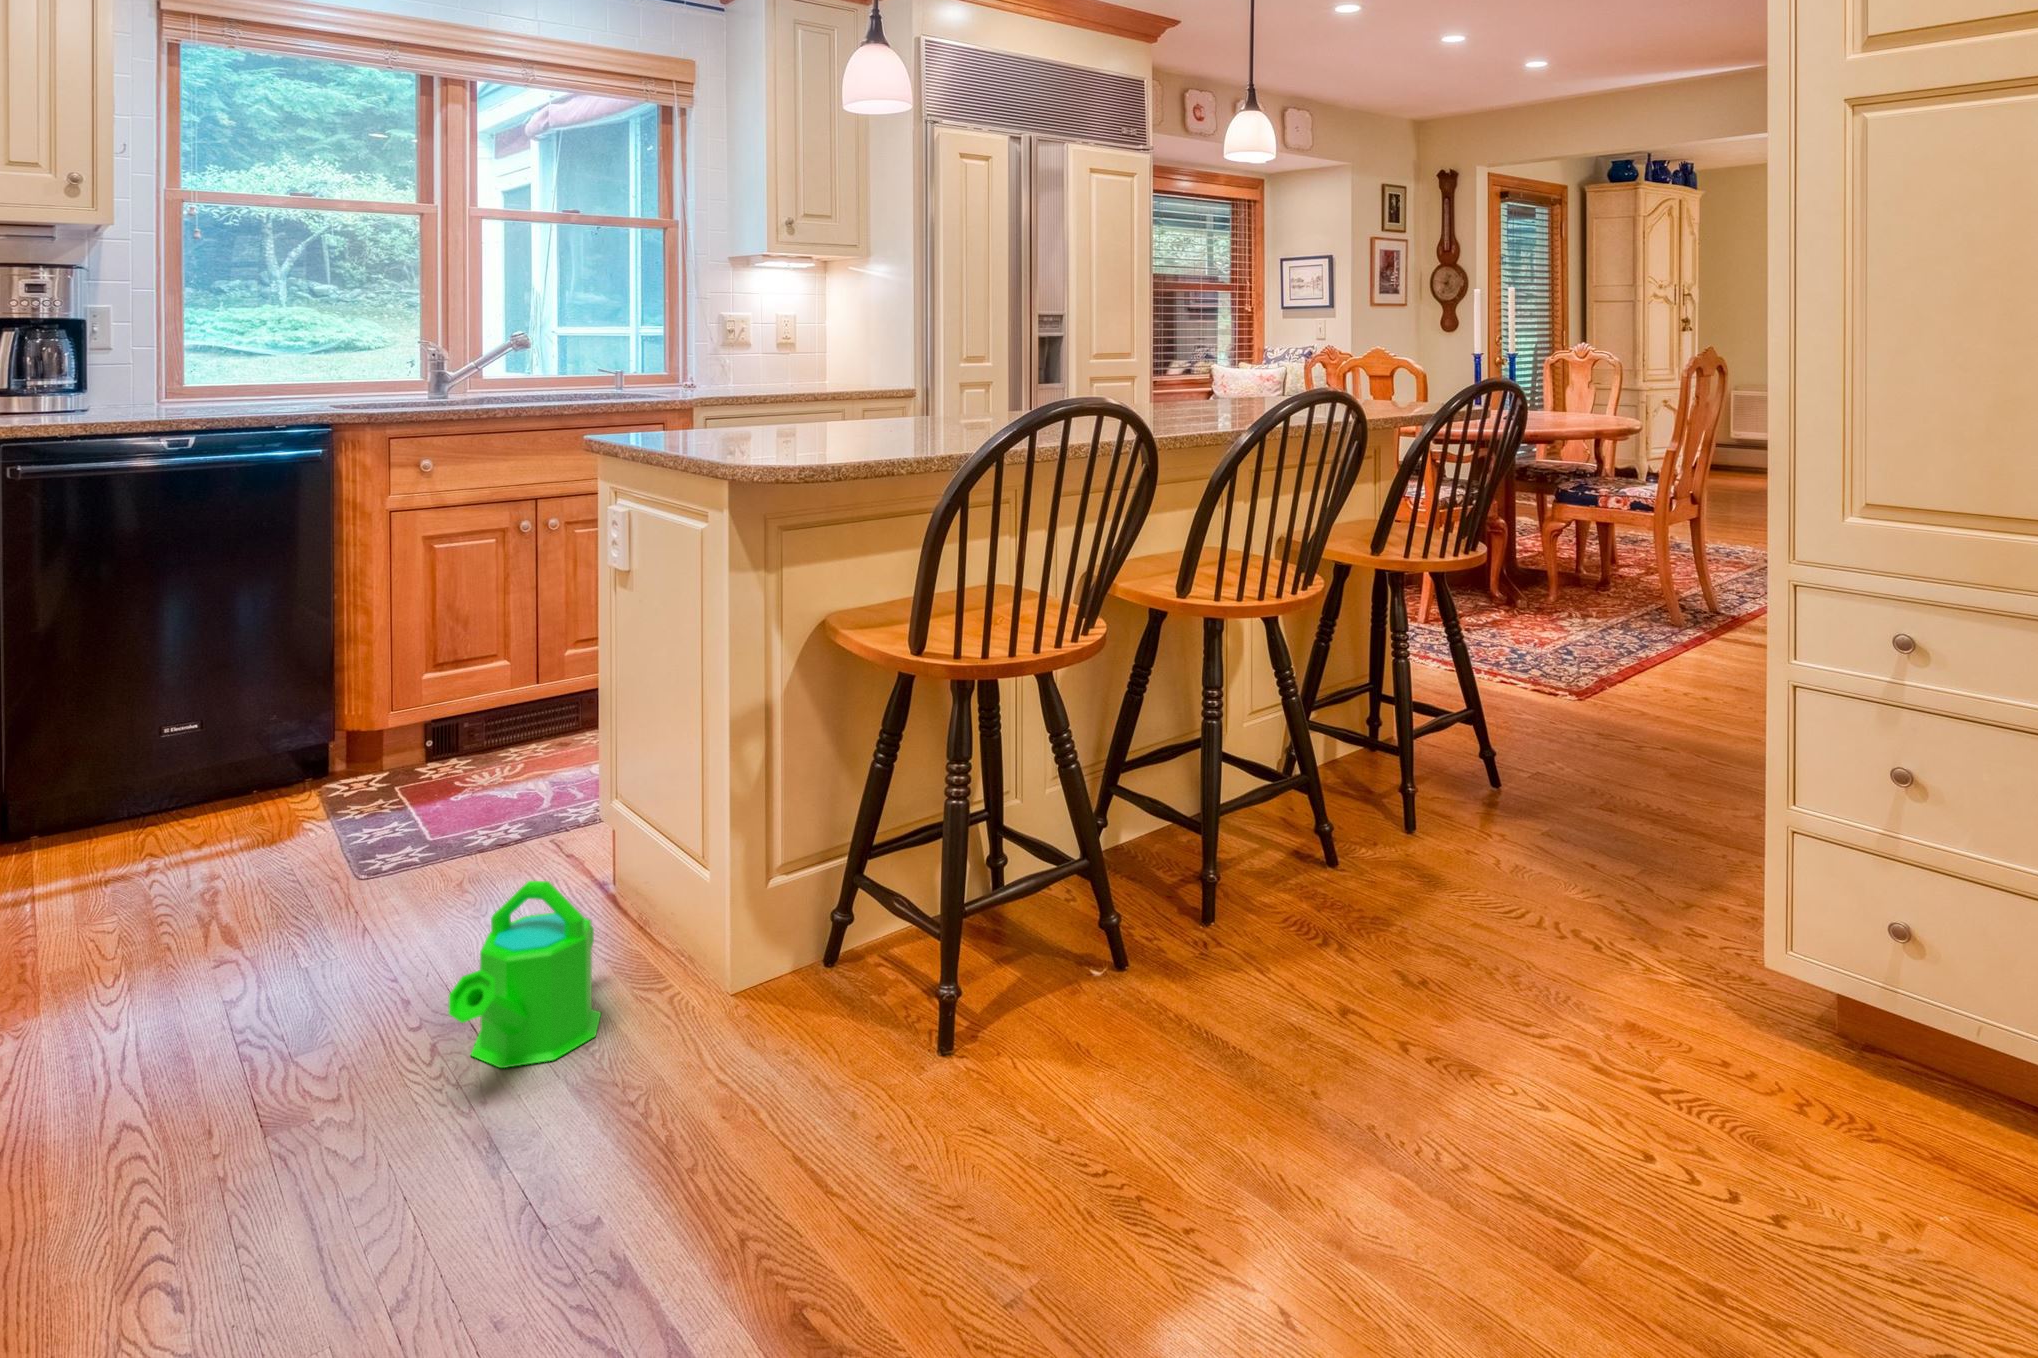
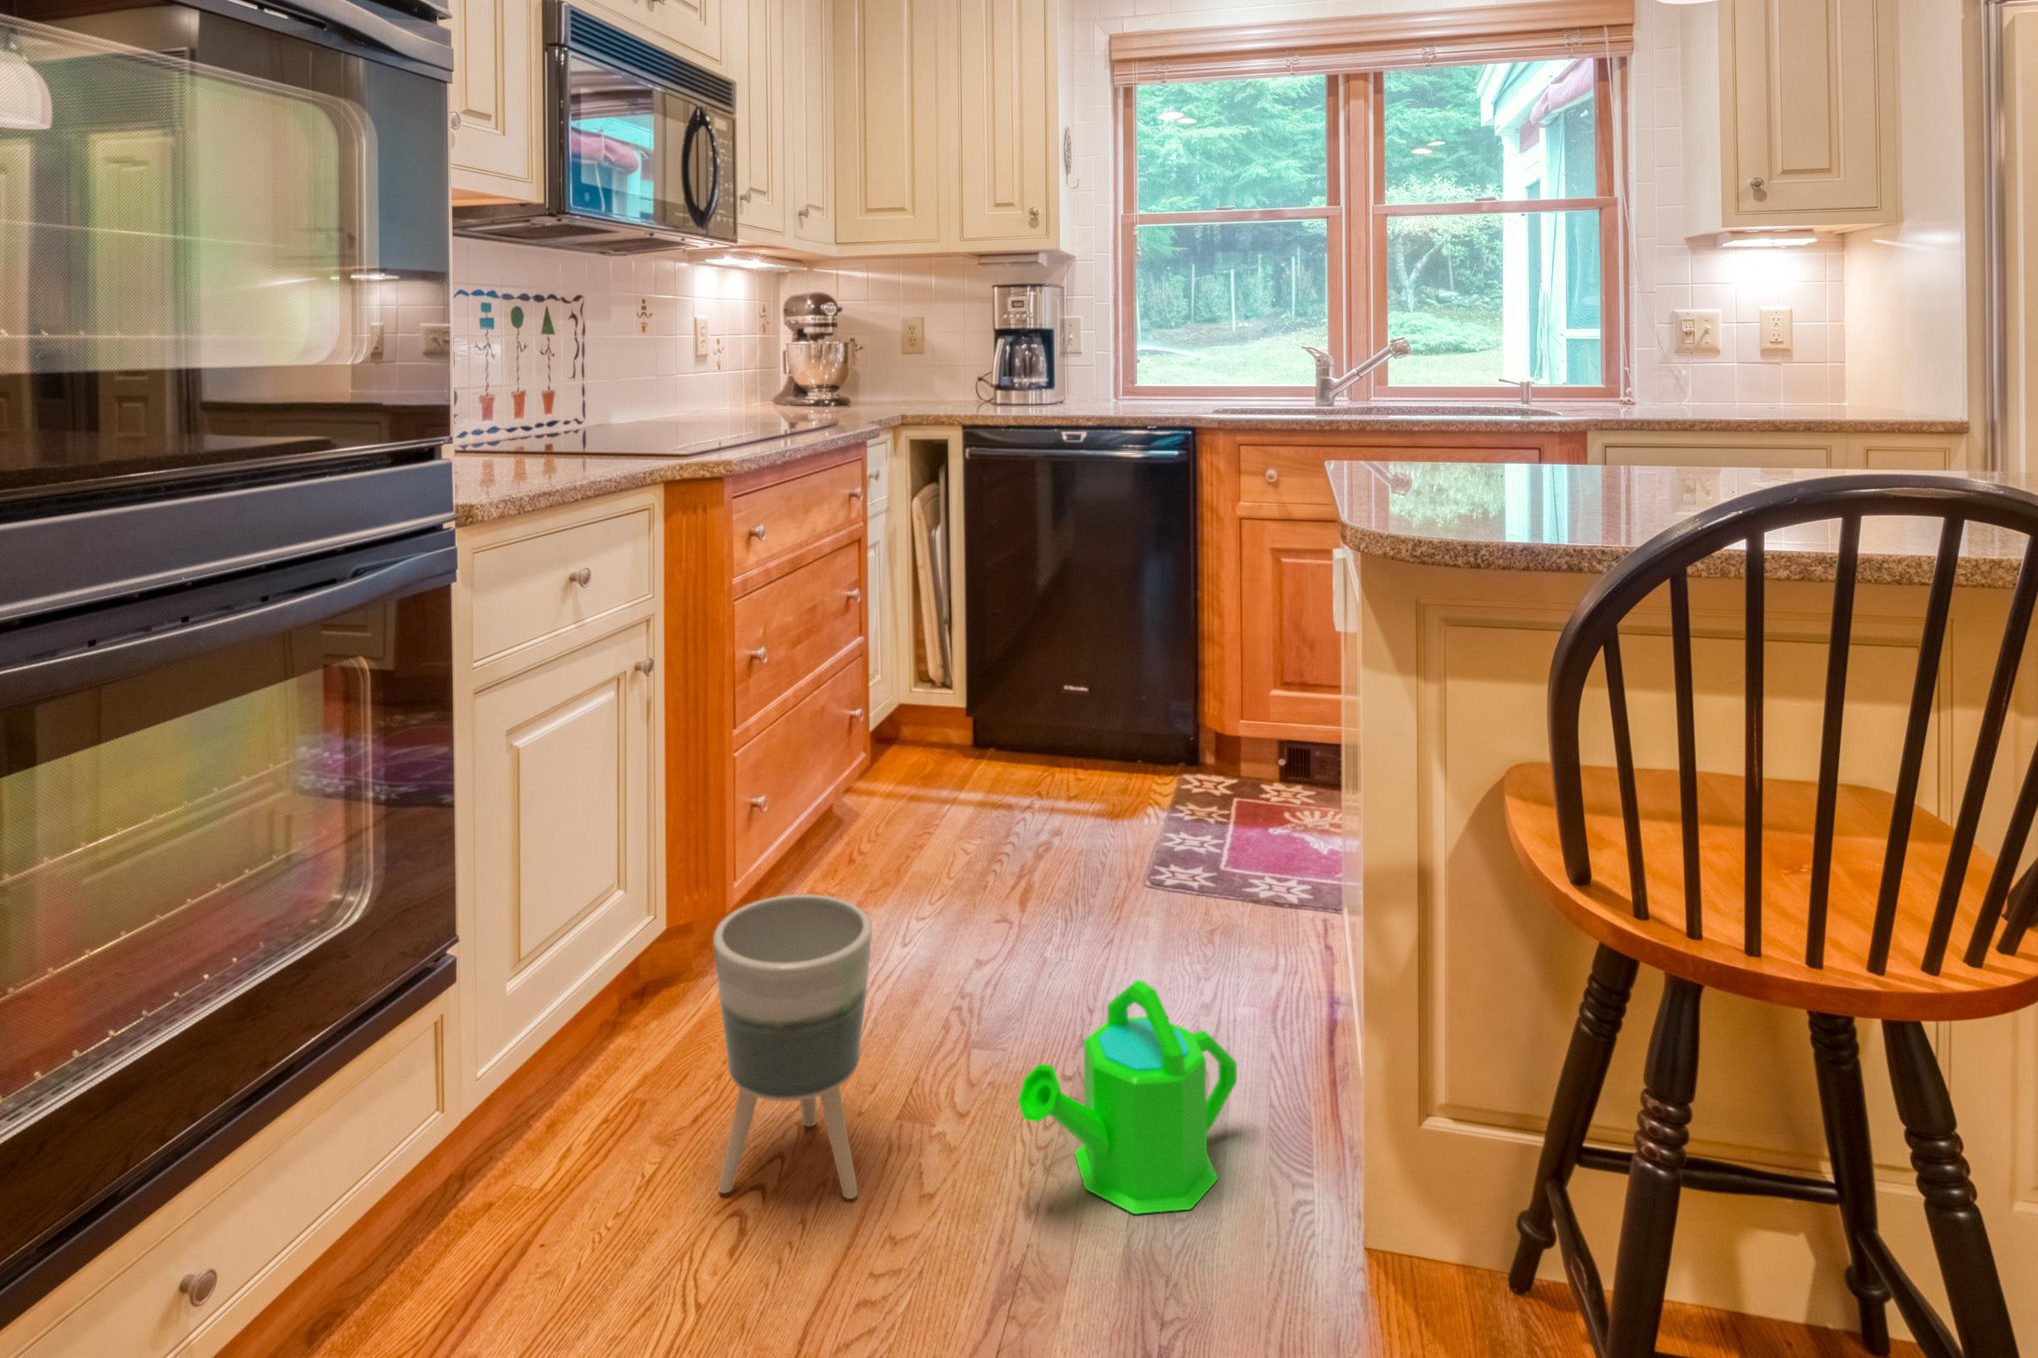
planter: none [77,916,285,1261] -> present [713,894,872,1199]

